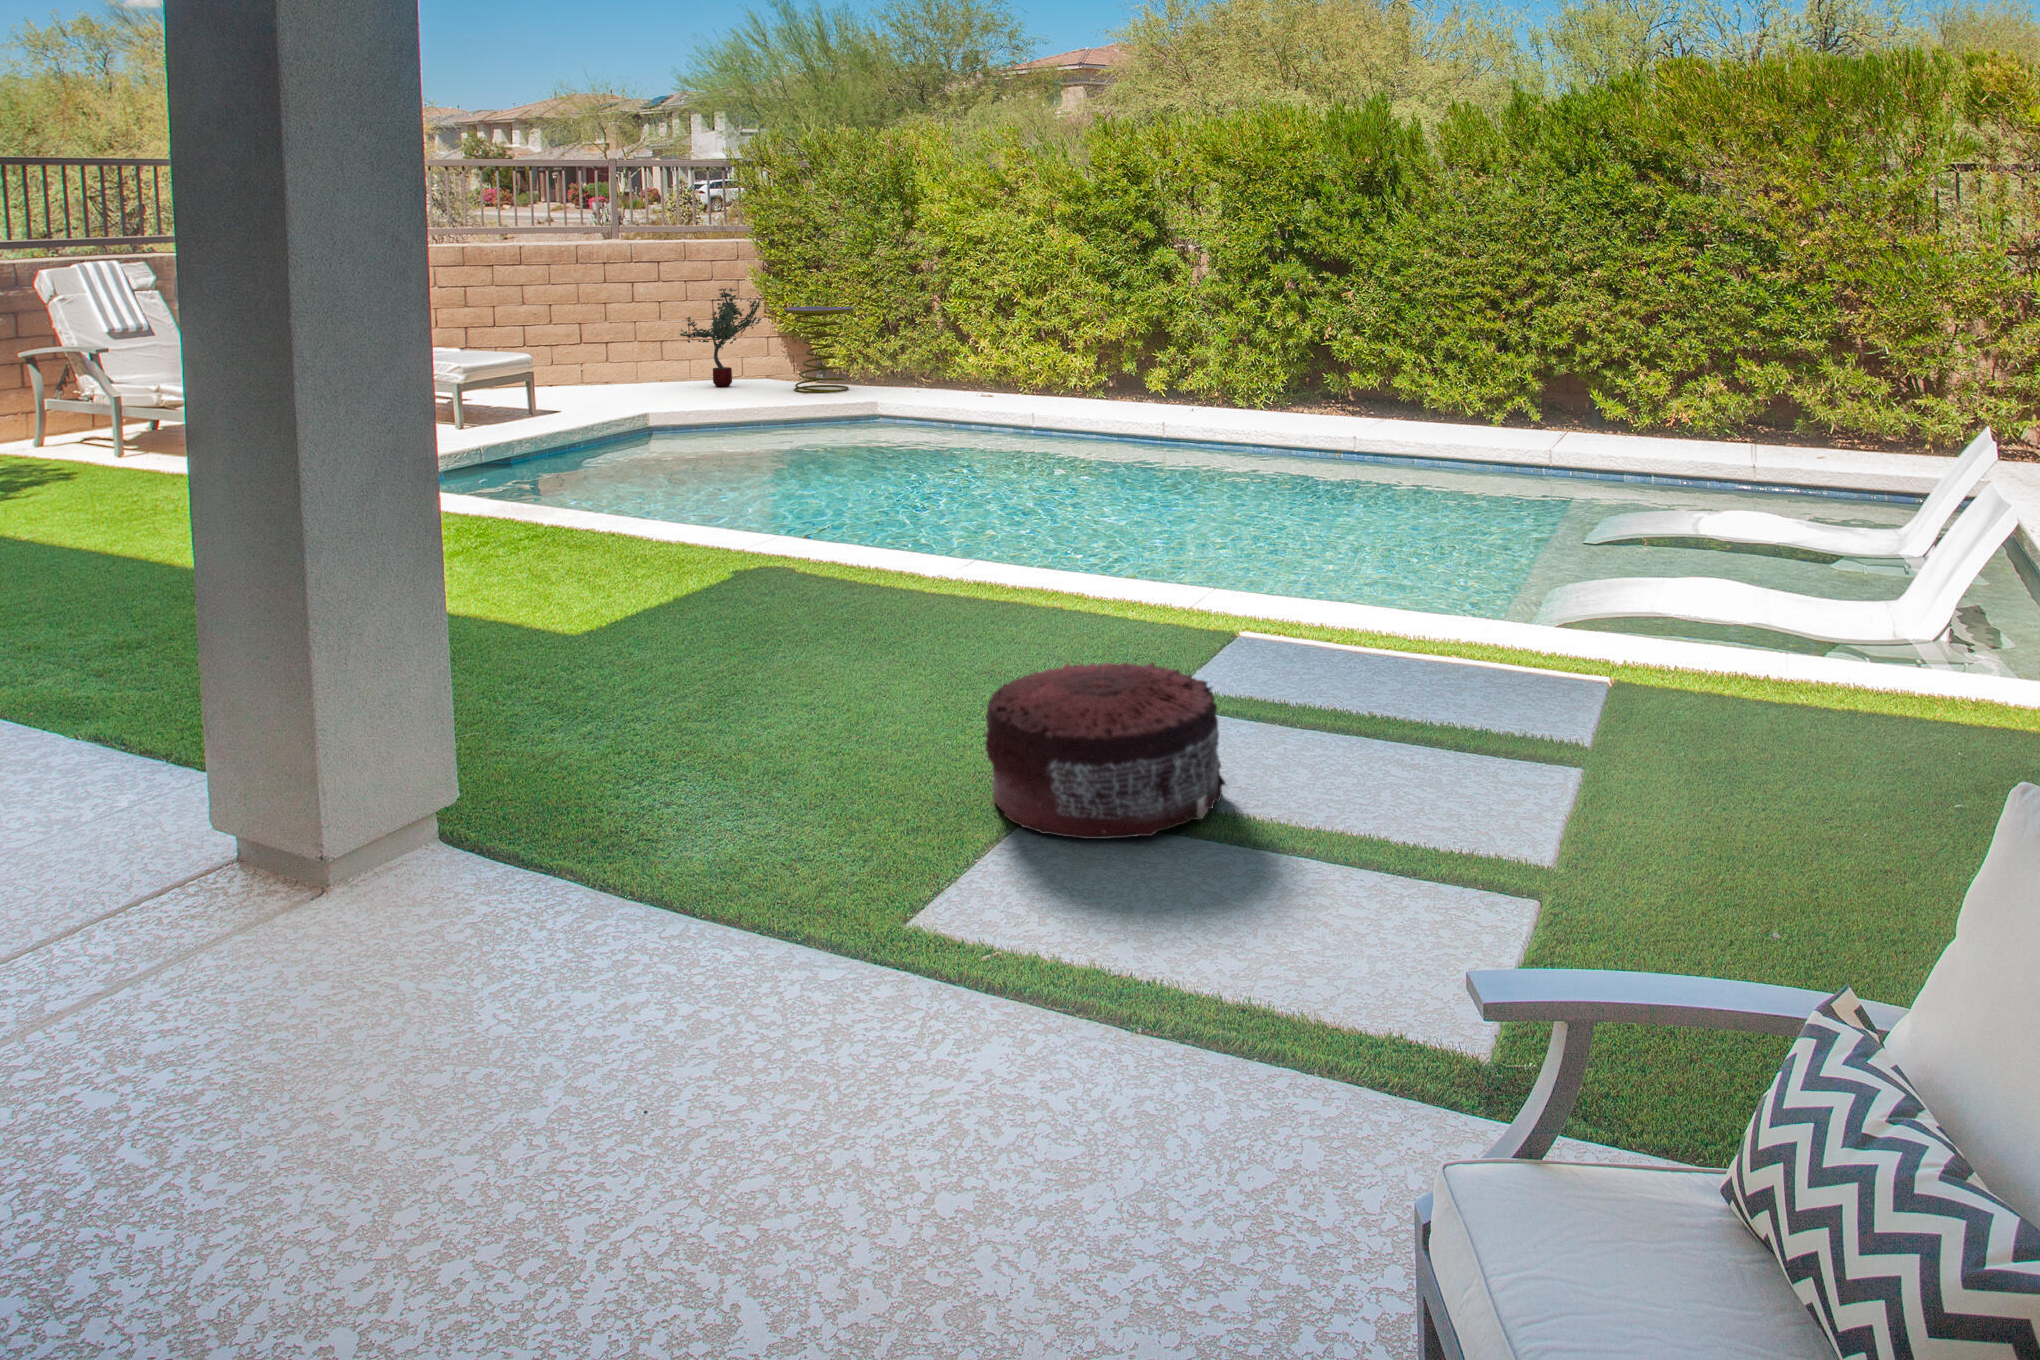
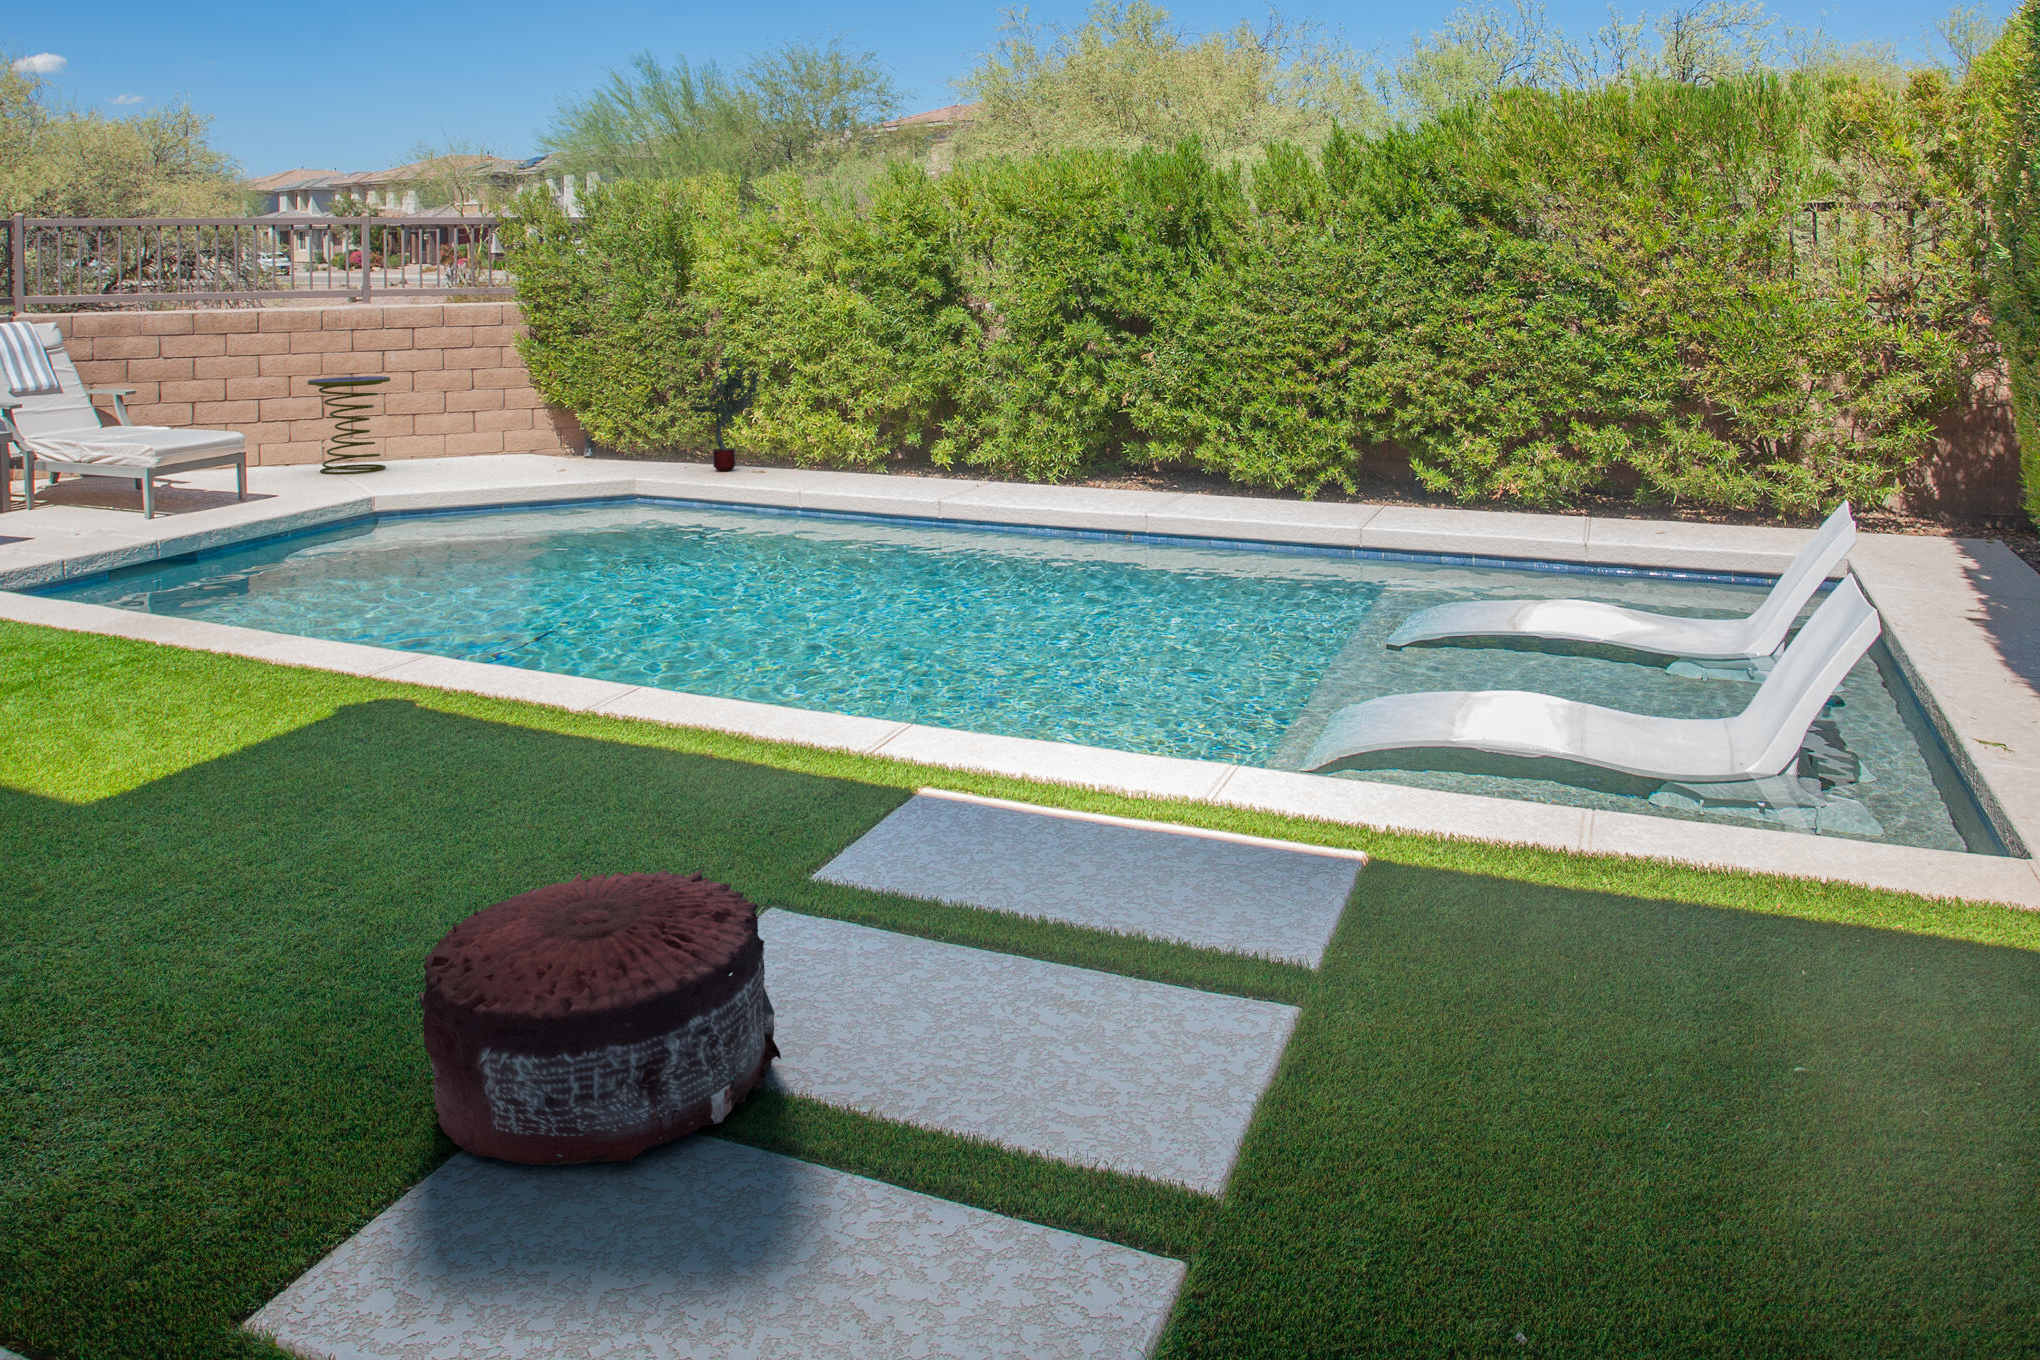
potted tree: present [680,288,761,387] -> present [690,357,764,472]
side table: present [784,306,854,393] -> present [308,376,390,474]

